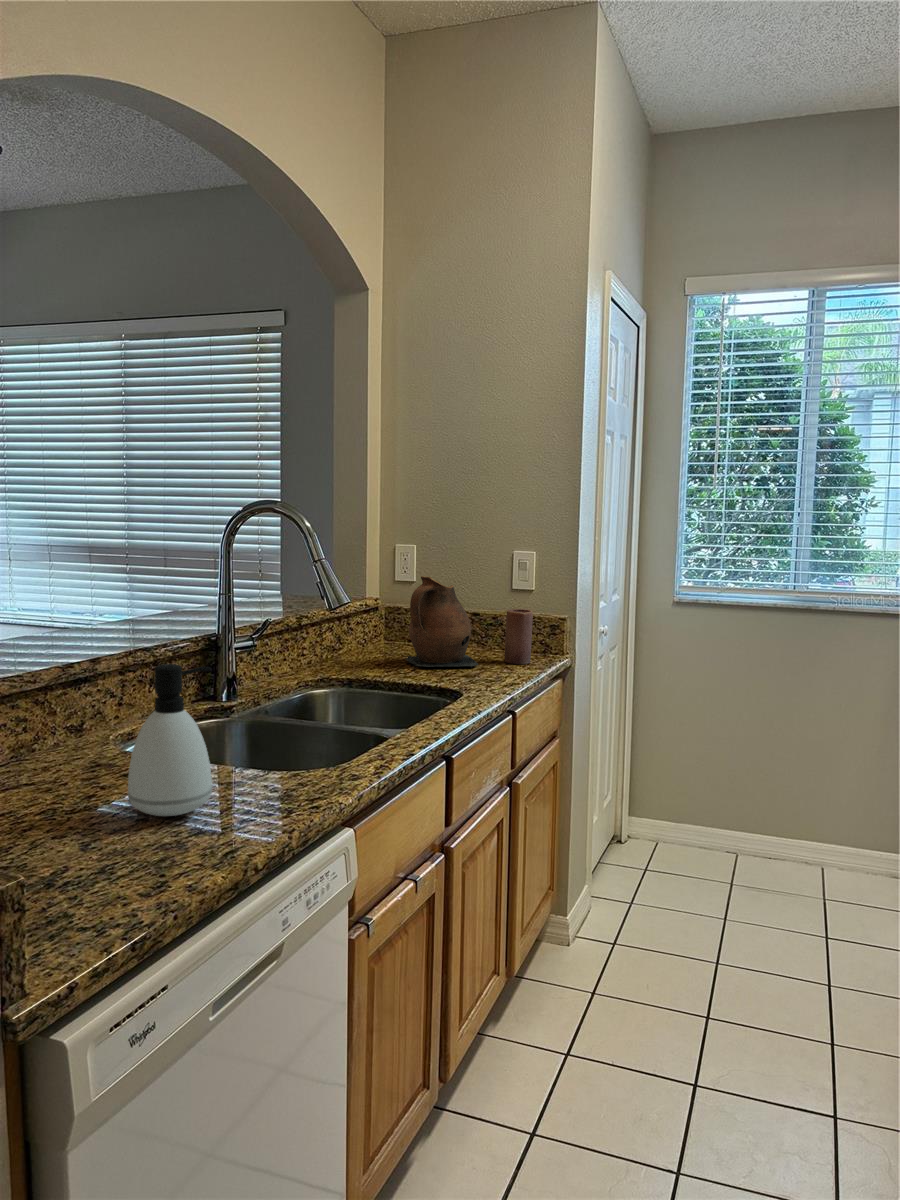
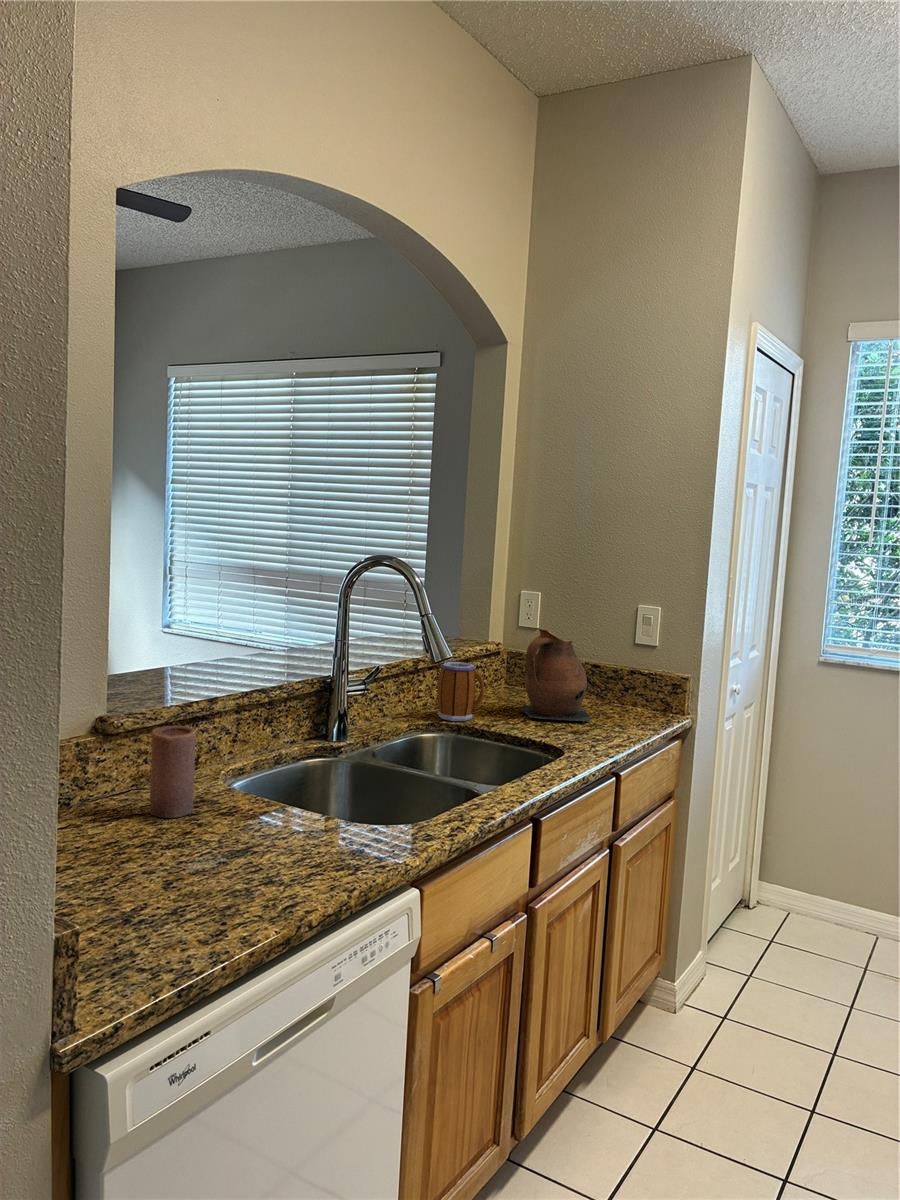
candle: present [505,609,533,664] -> present [150,726,195,818]
mug: none [323,615,371,675] -> present [437,662,484,721]
soap dispenser: present [128,664,212,816] -> none [213,722,294,863]

